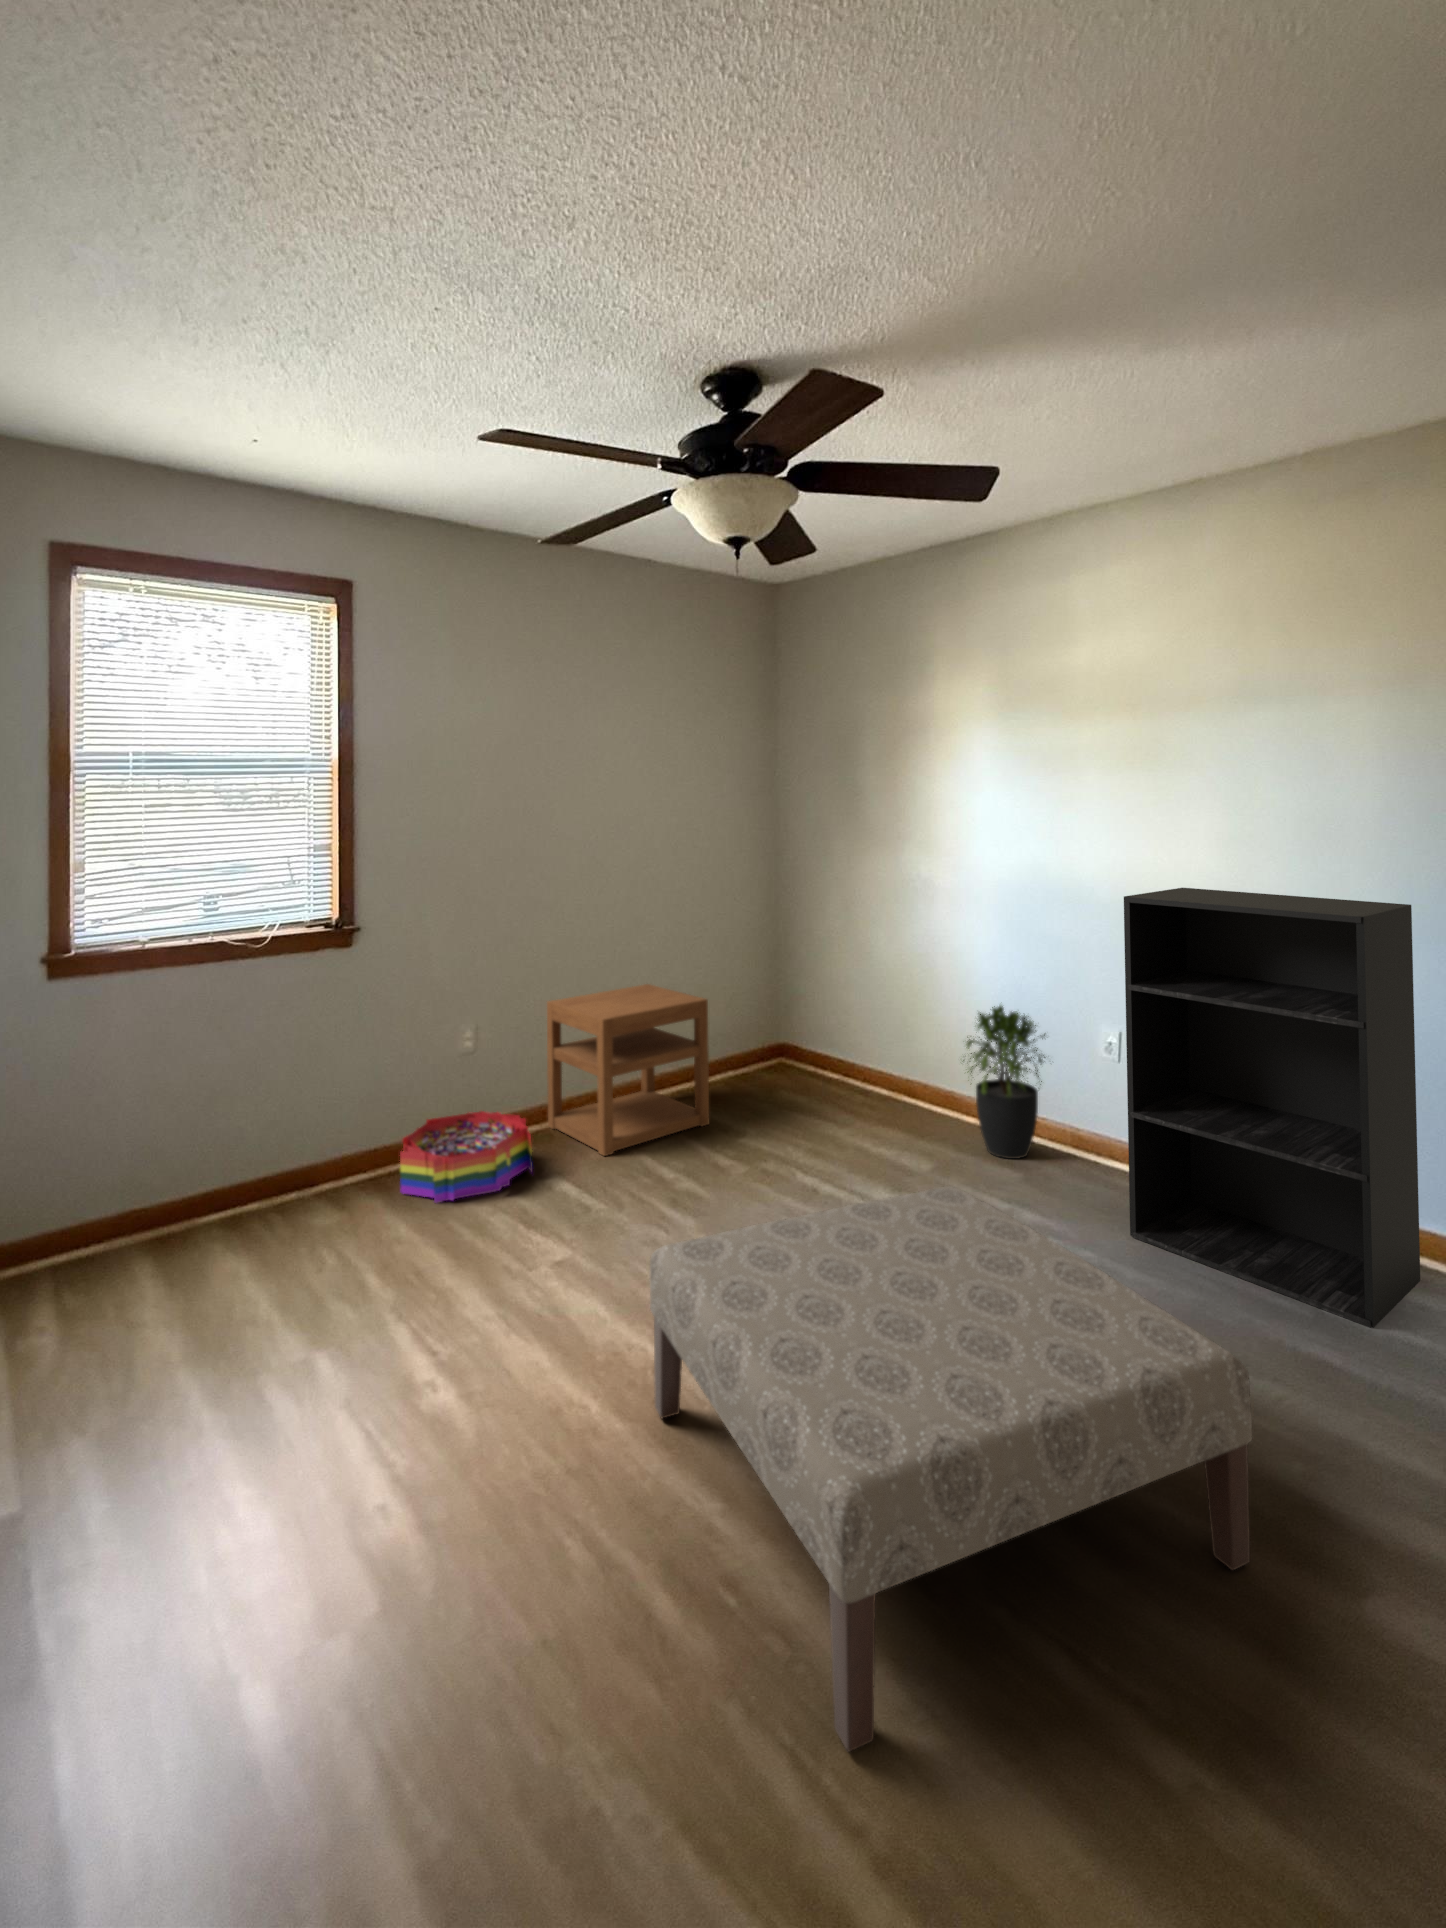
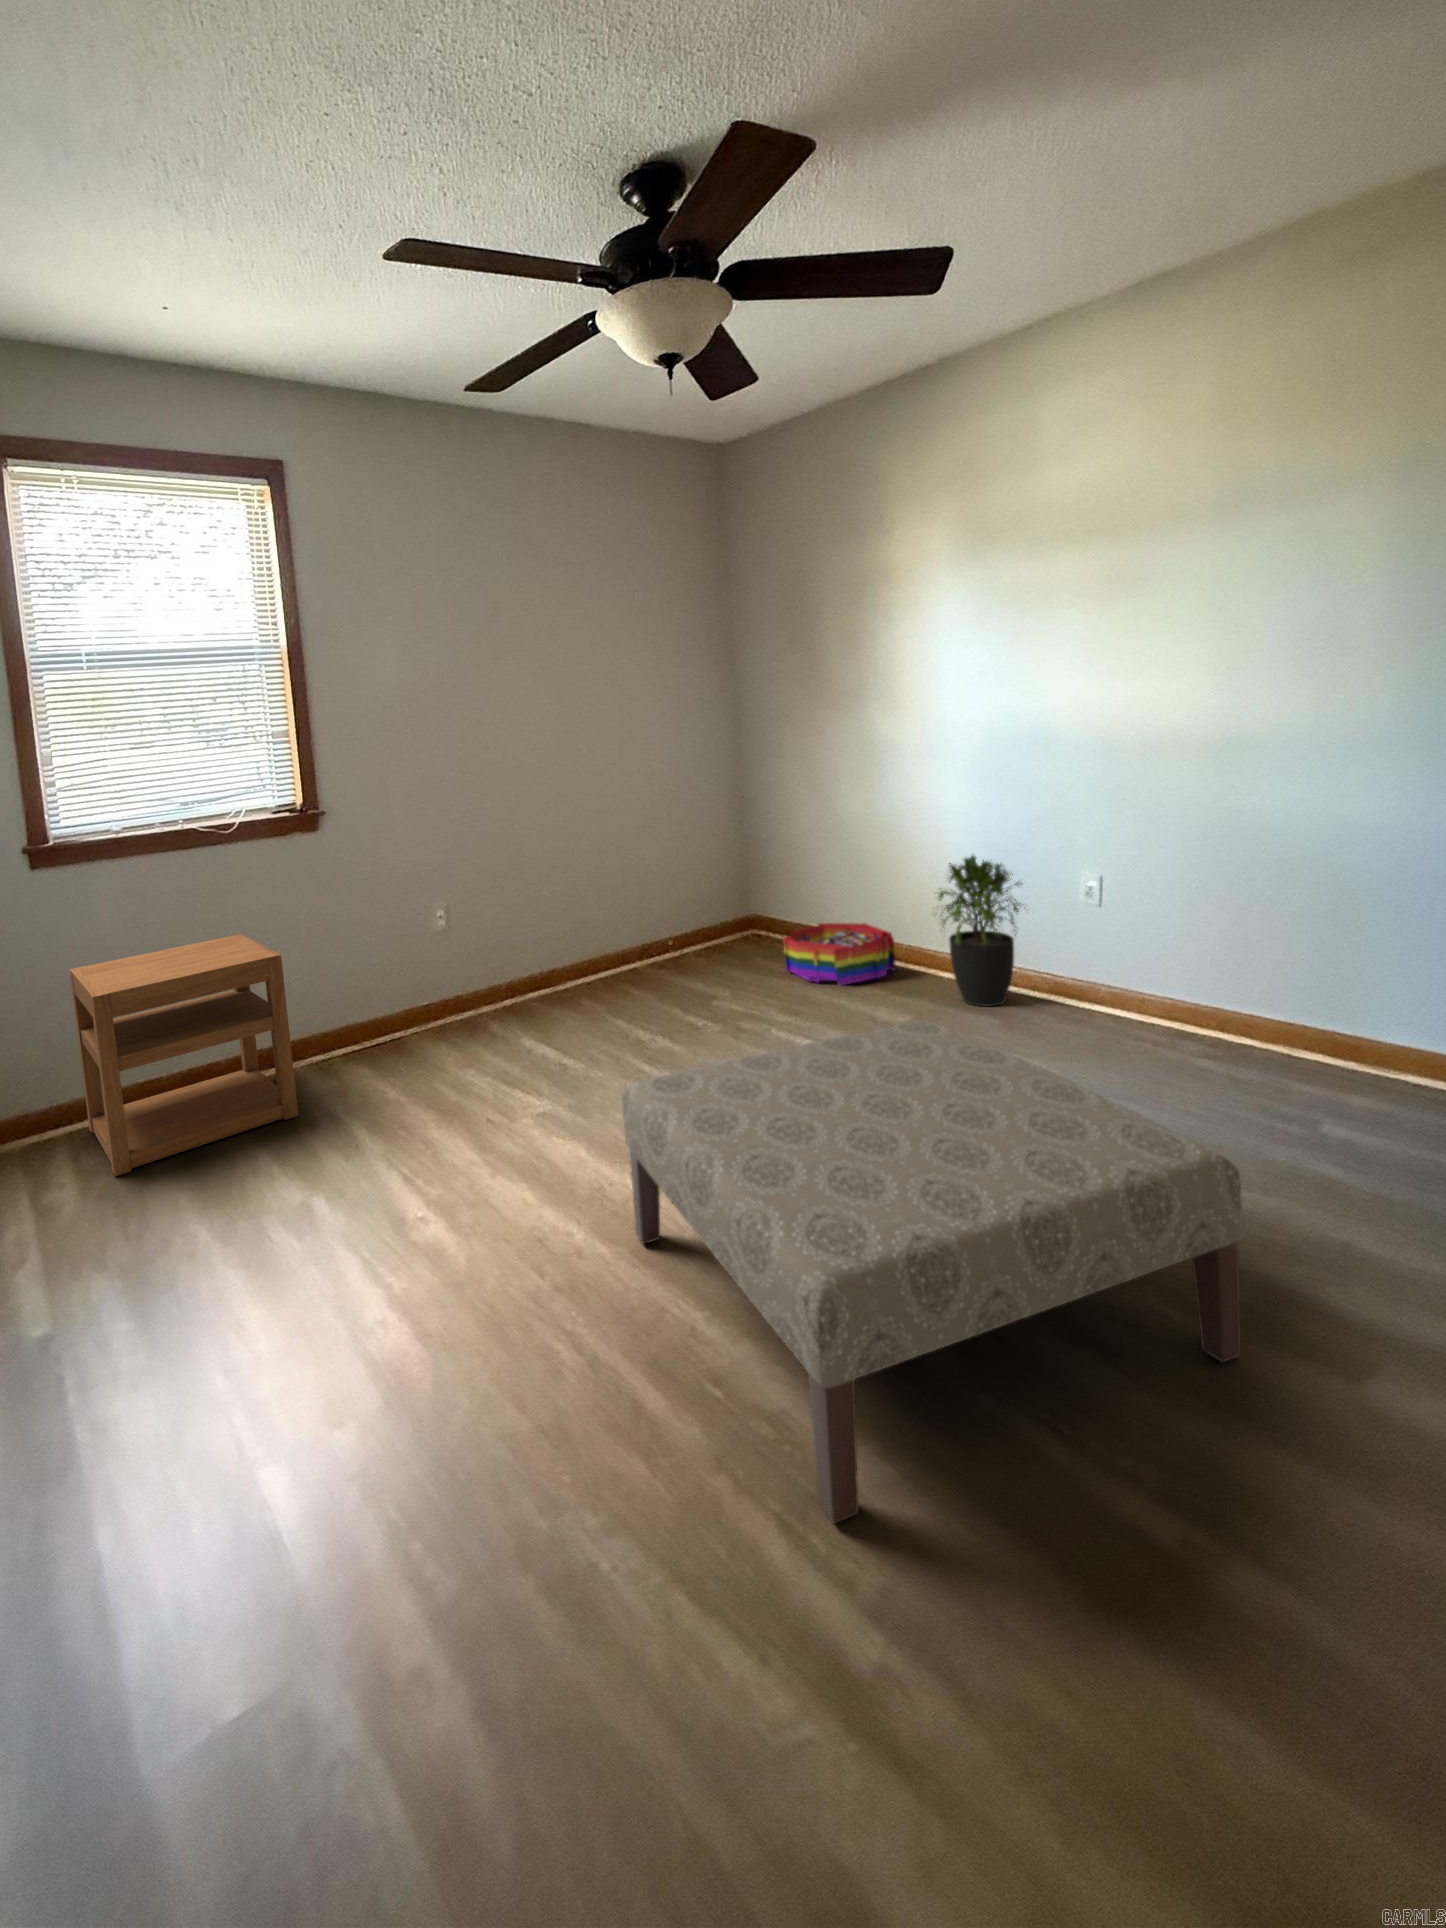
bookshelf: present [1124,888,1420,1328] -> none [1101,711,1422,1143]
nightstand: present [547,984,709,1156] -> present [69,934,298,1176]
storage bin: present [400,1111,533,1202] -> present [783,923,896,985]

